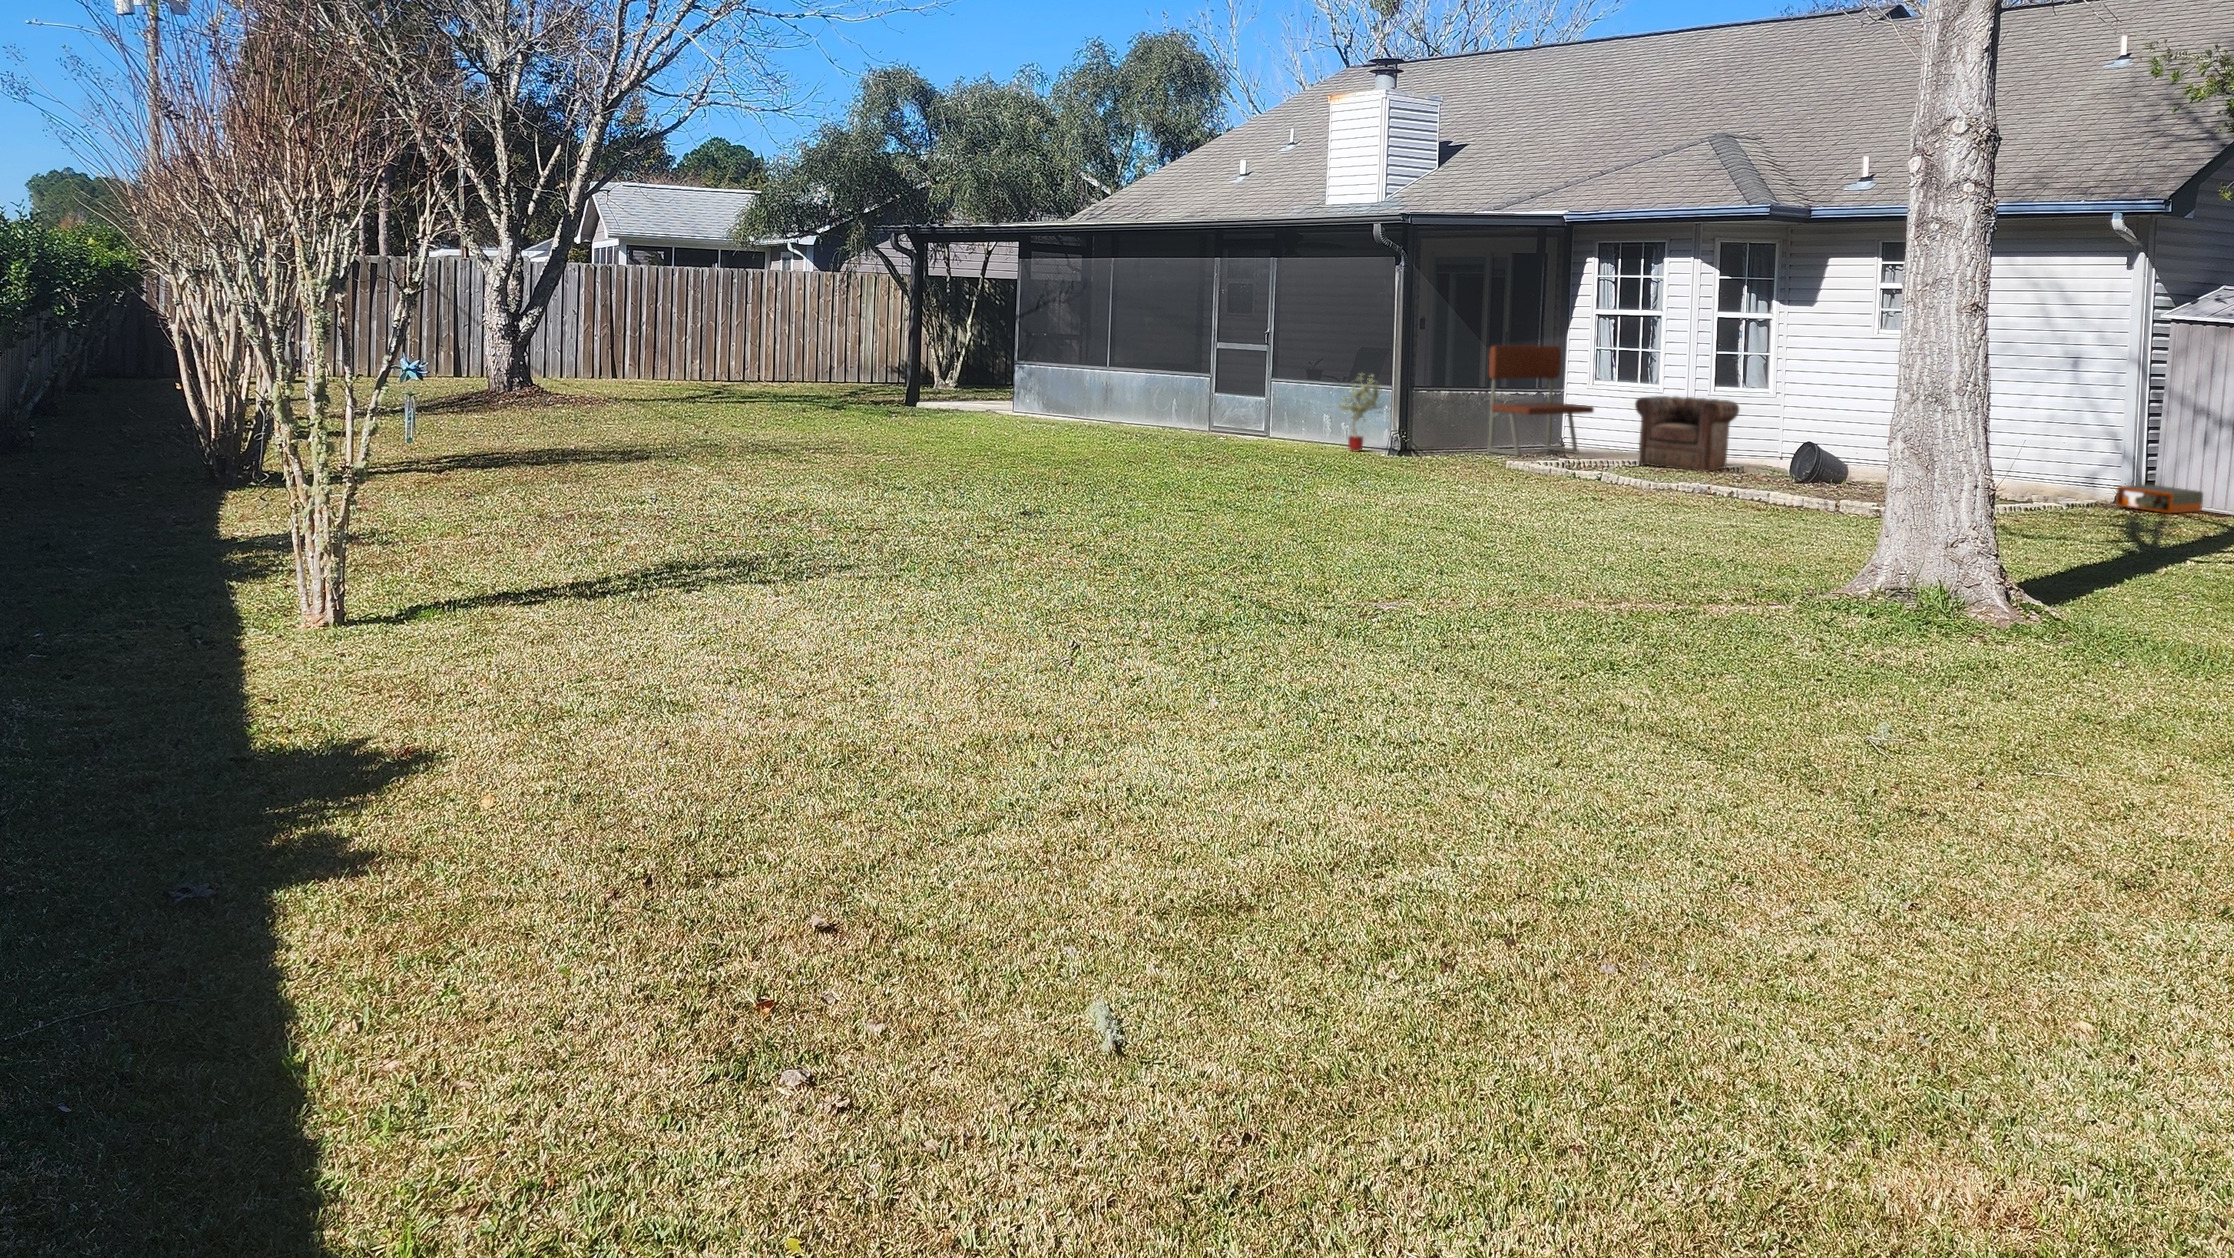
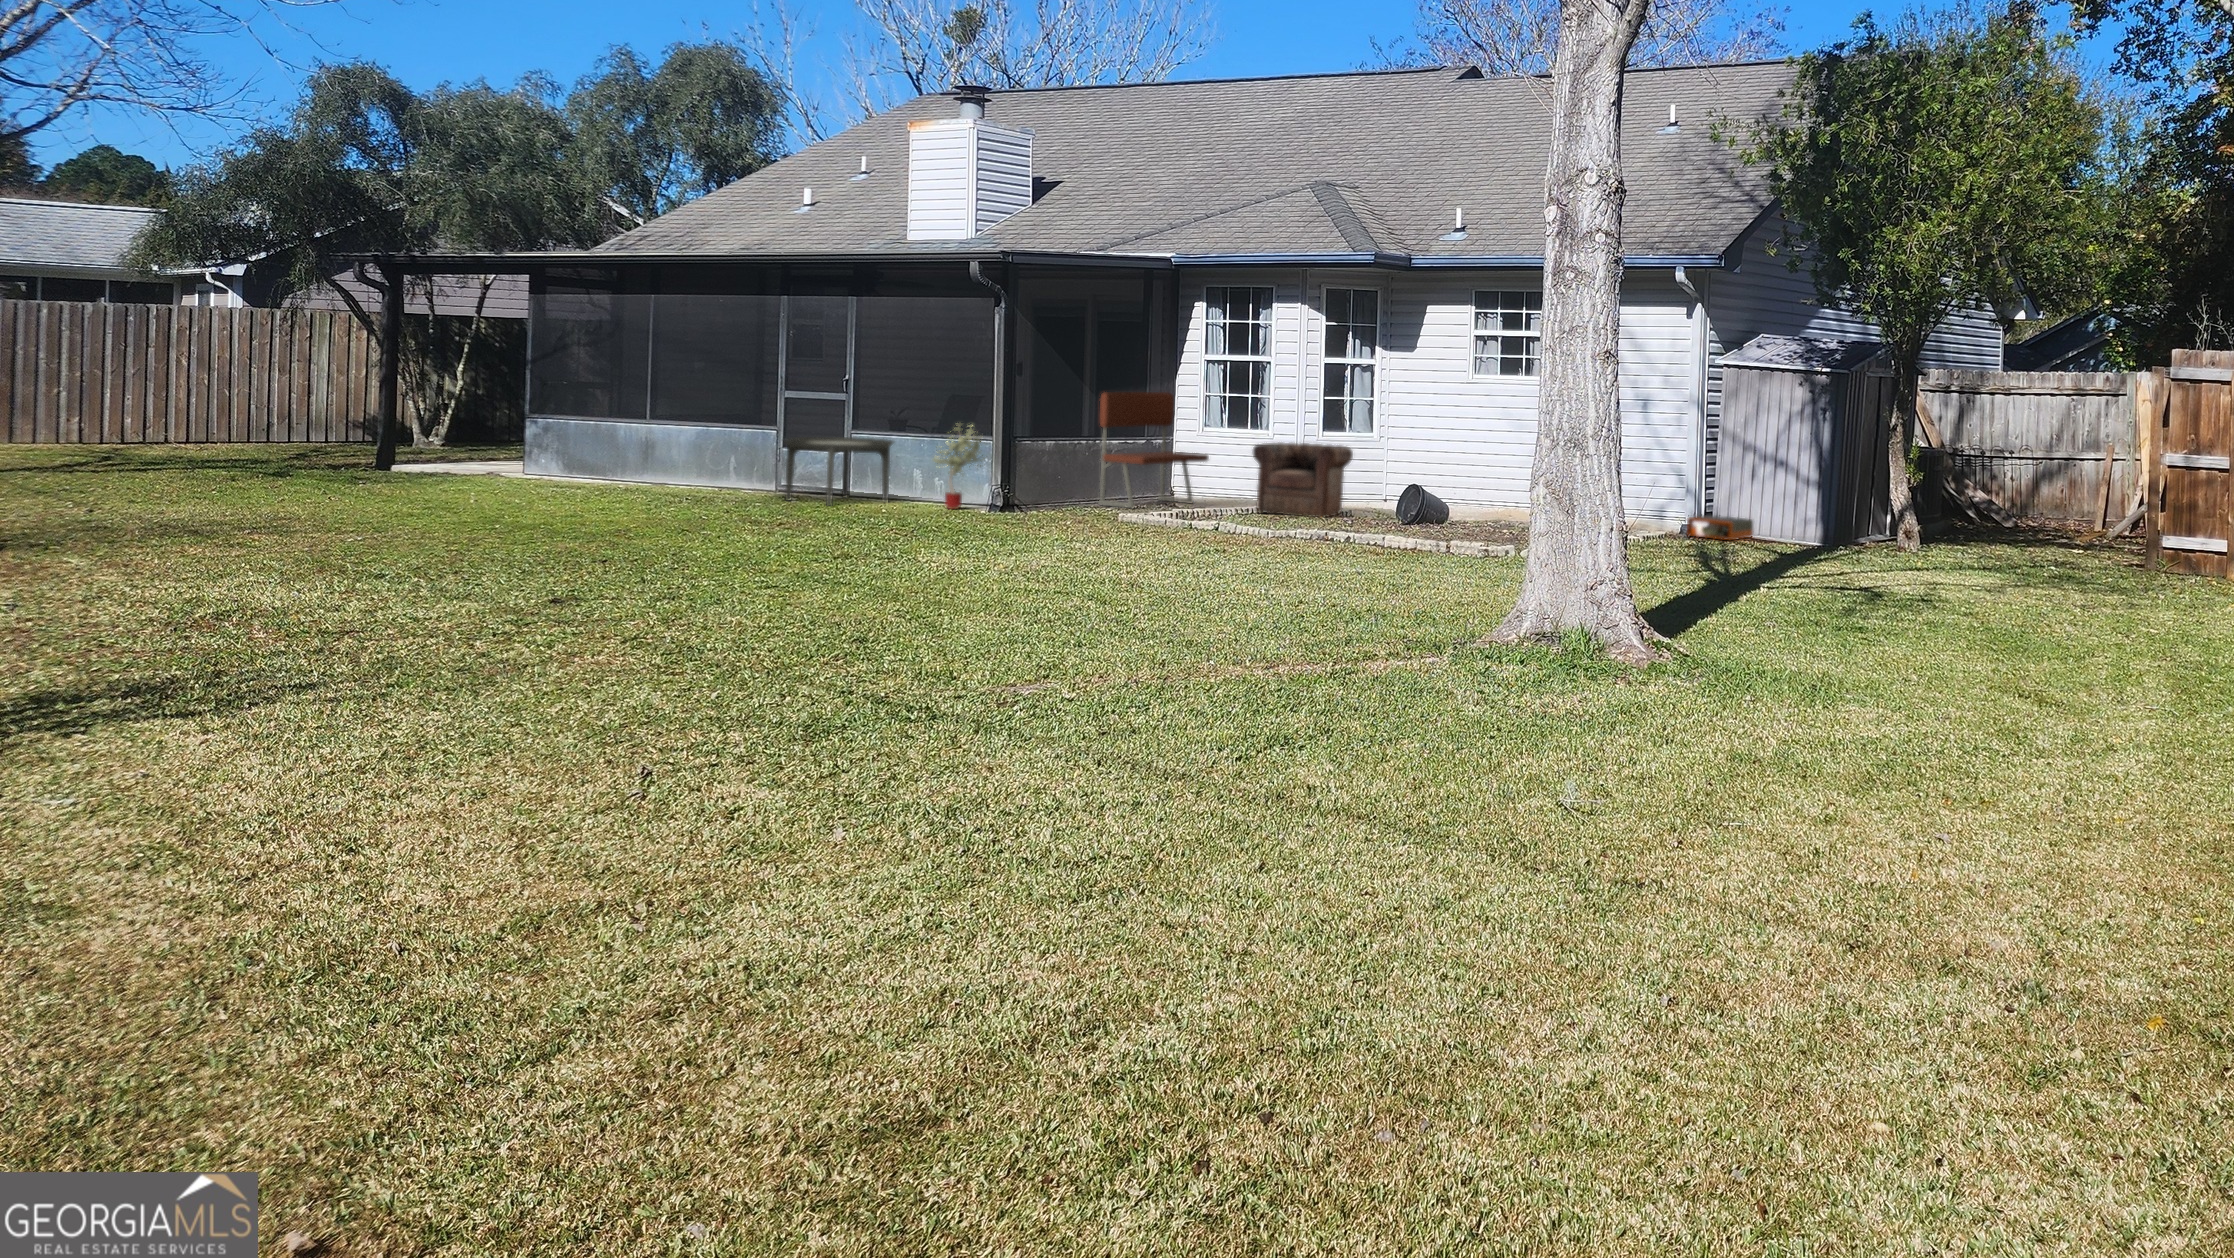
round table: none [1214,384,1308,445] -> present [783,437,894,506]

